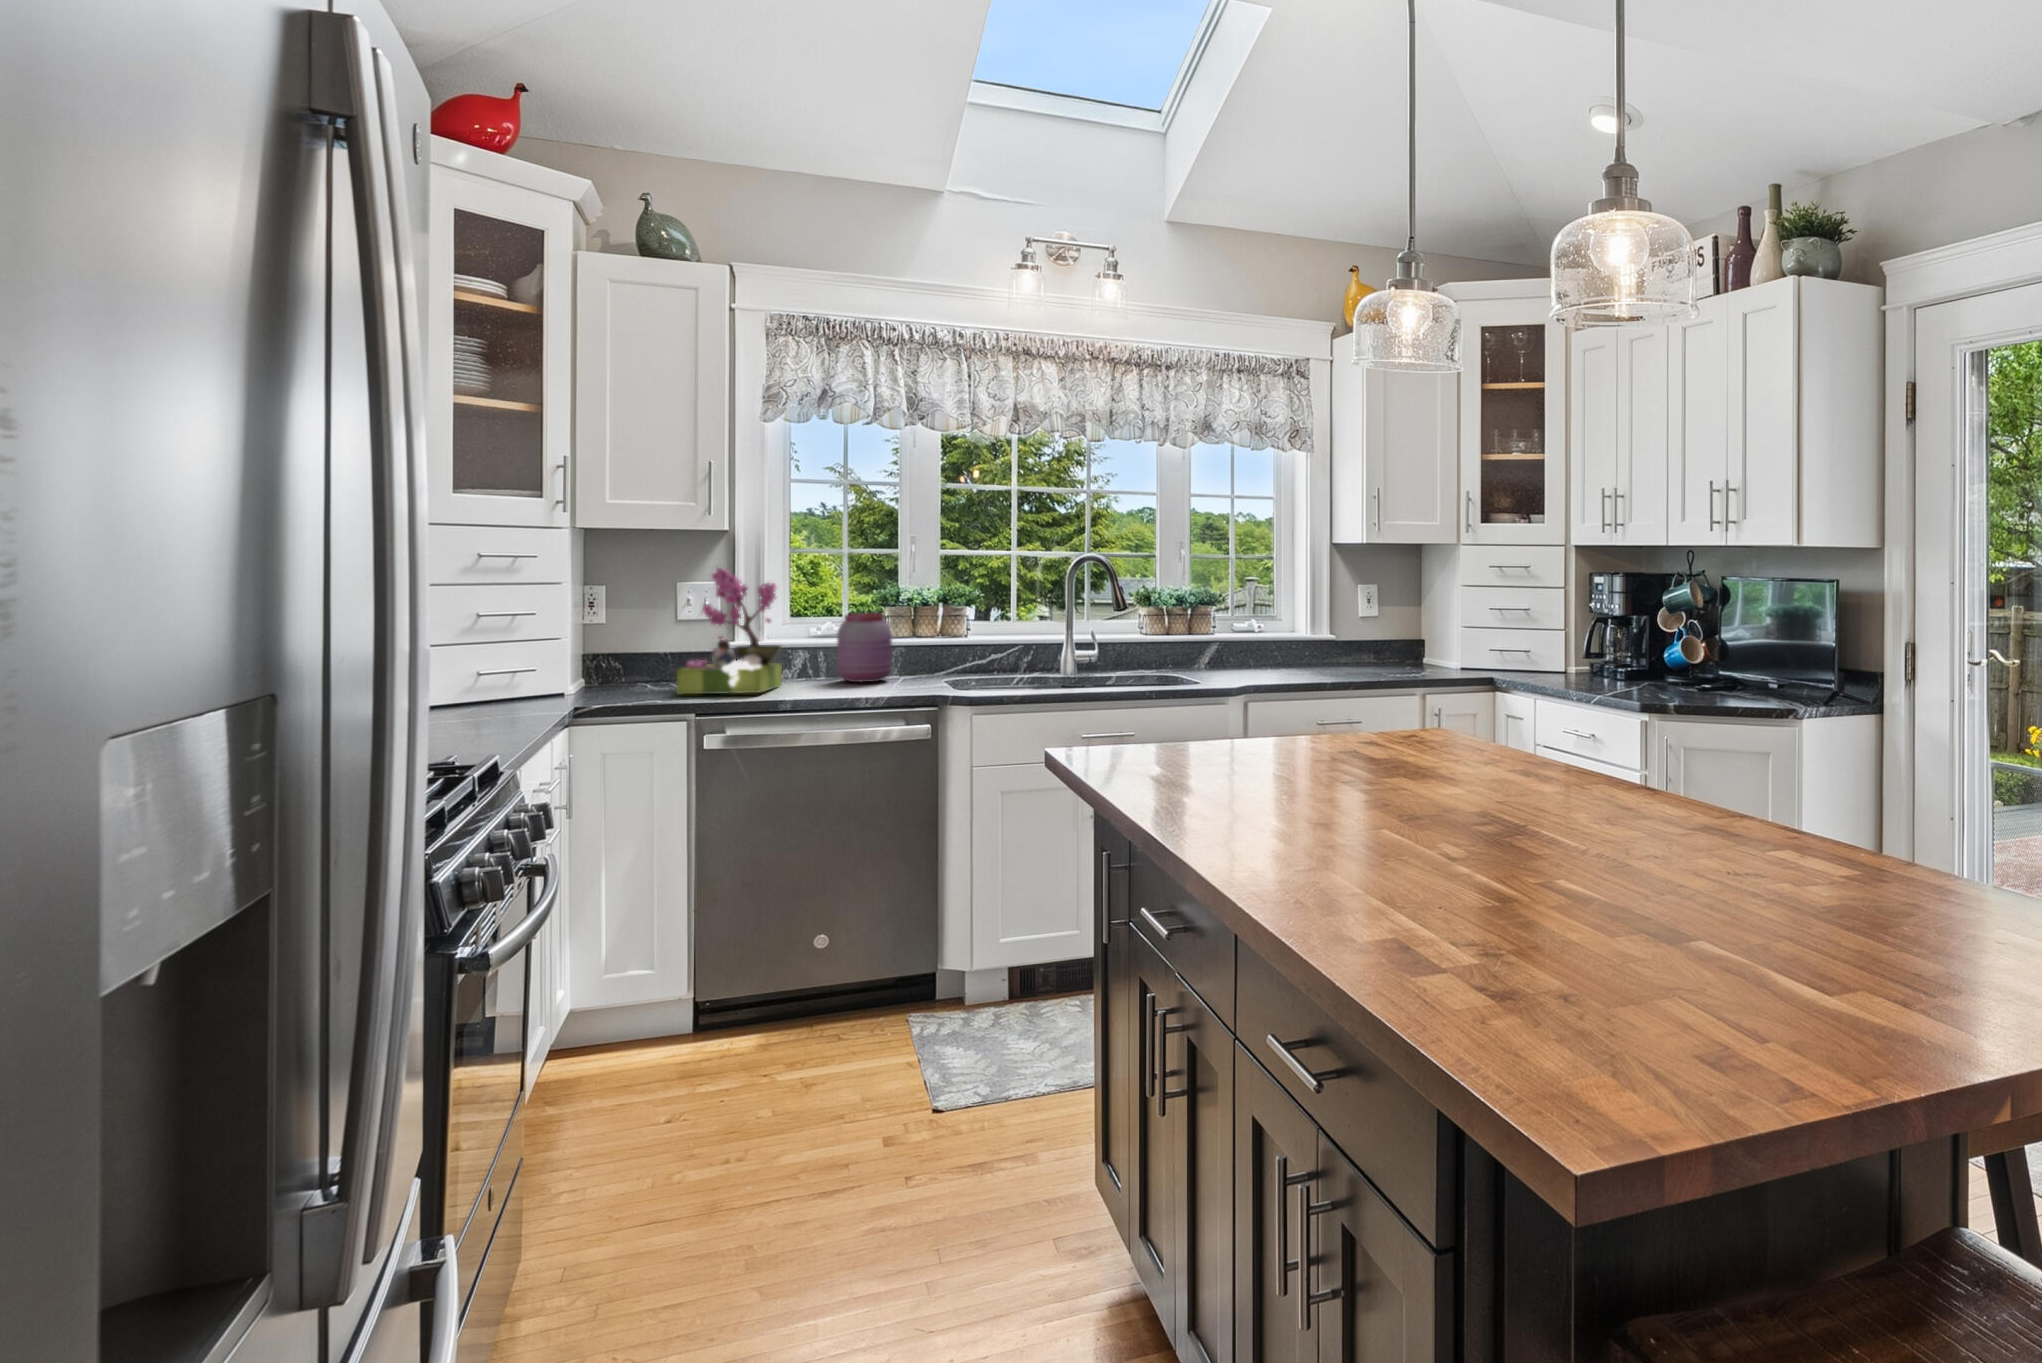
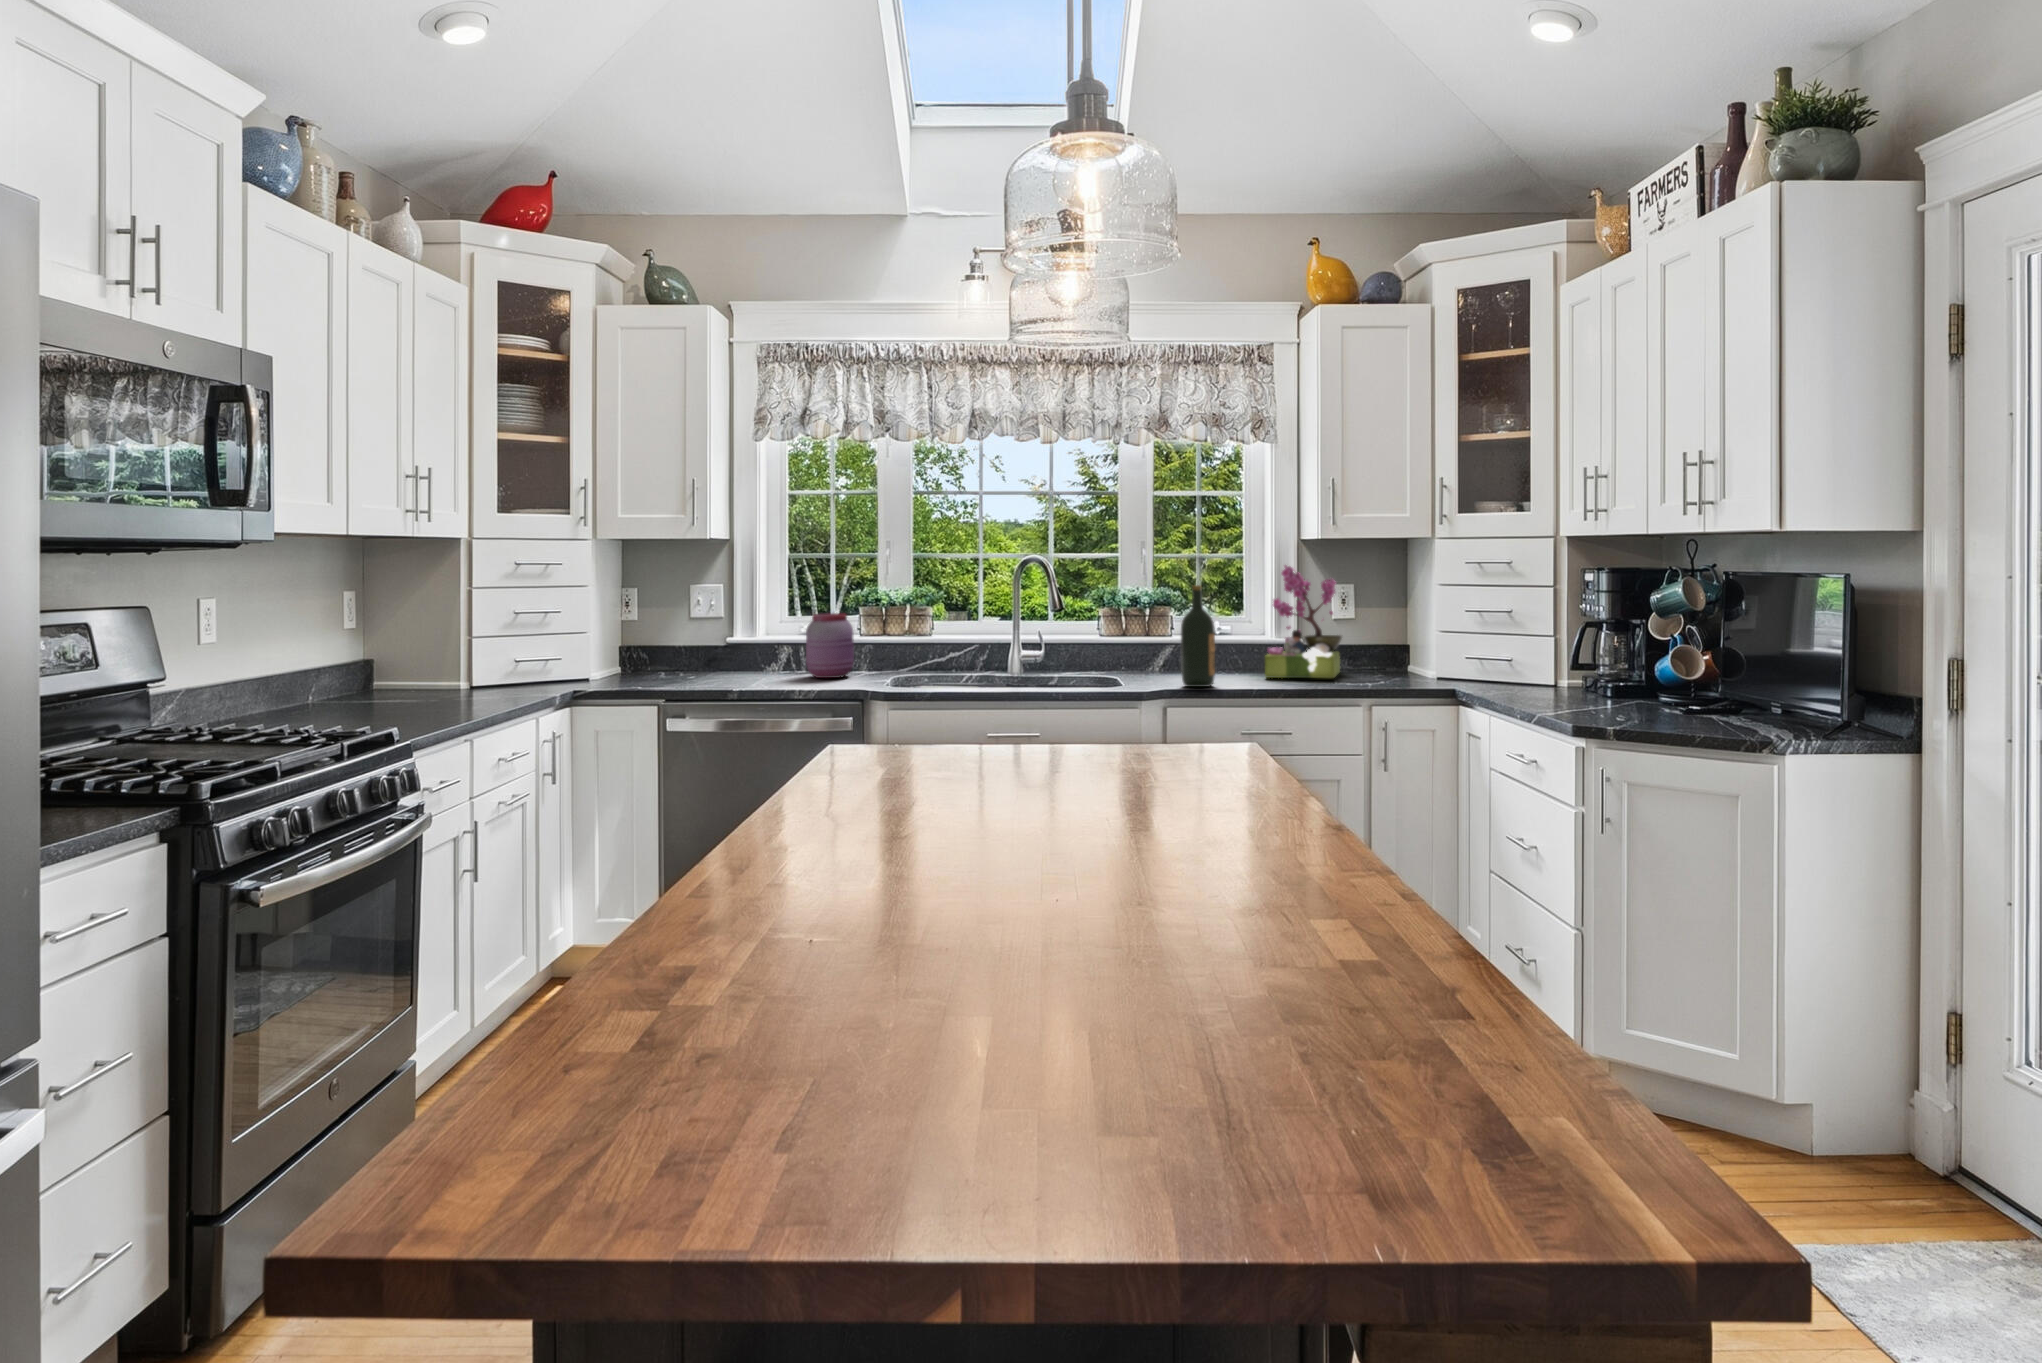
flower arrangement: present [677,568,782,694] -> present [1265,565,1342,678]
wine bottle: none [1249,585,1283,681] -> present [1181,585,1215,687]

